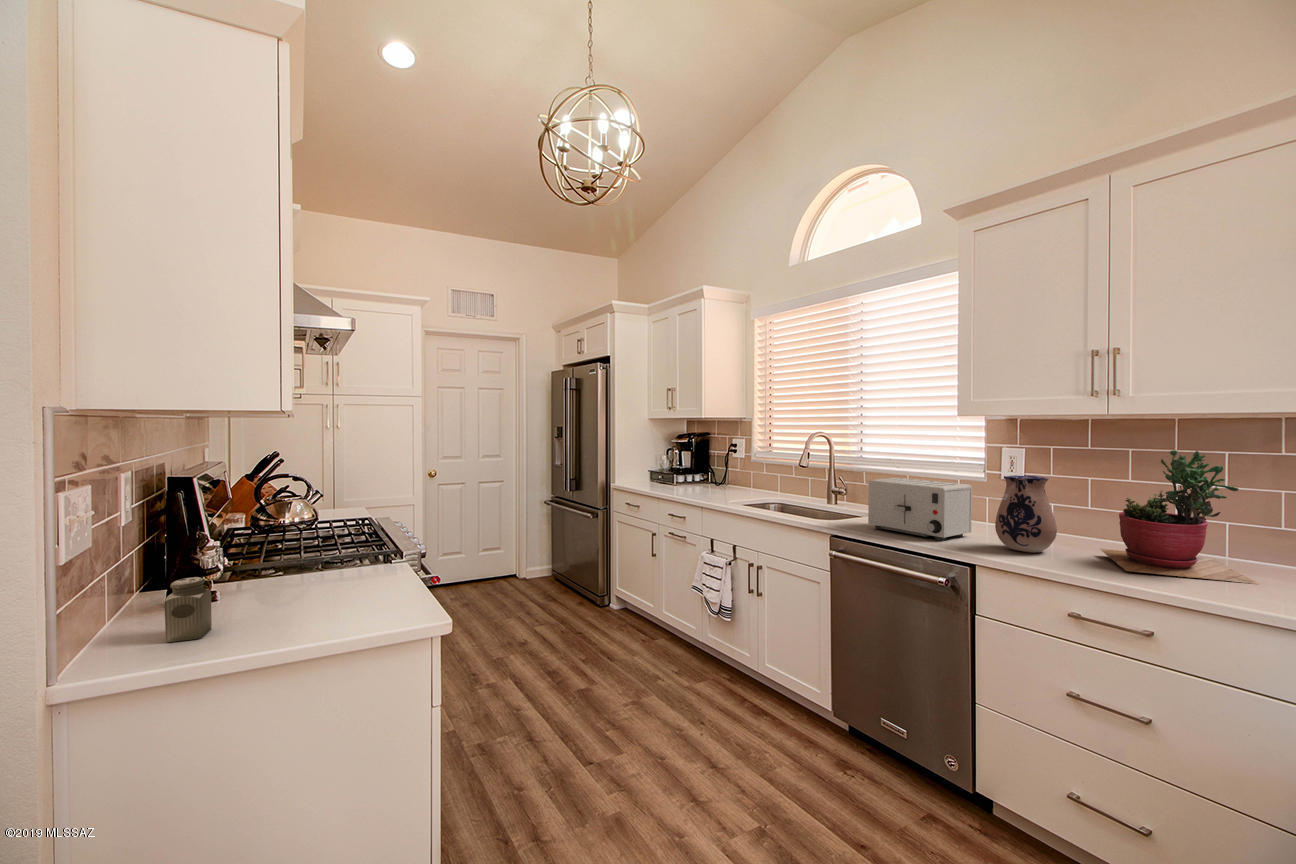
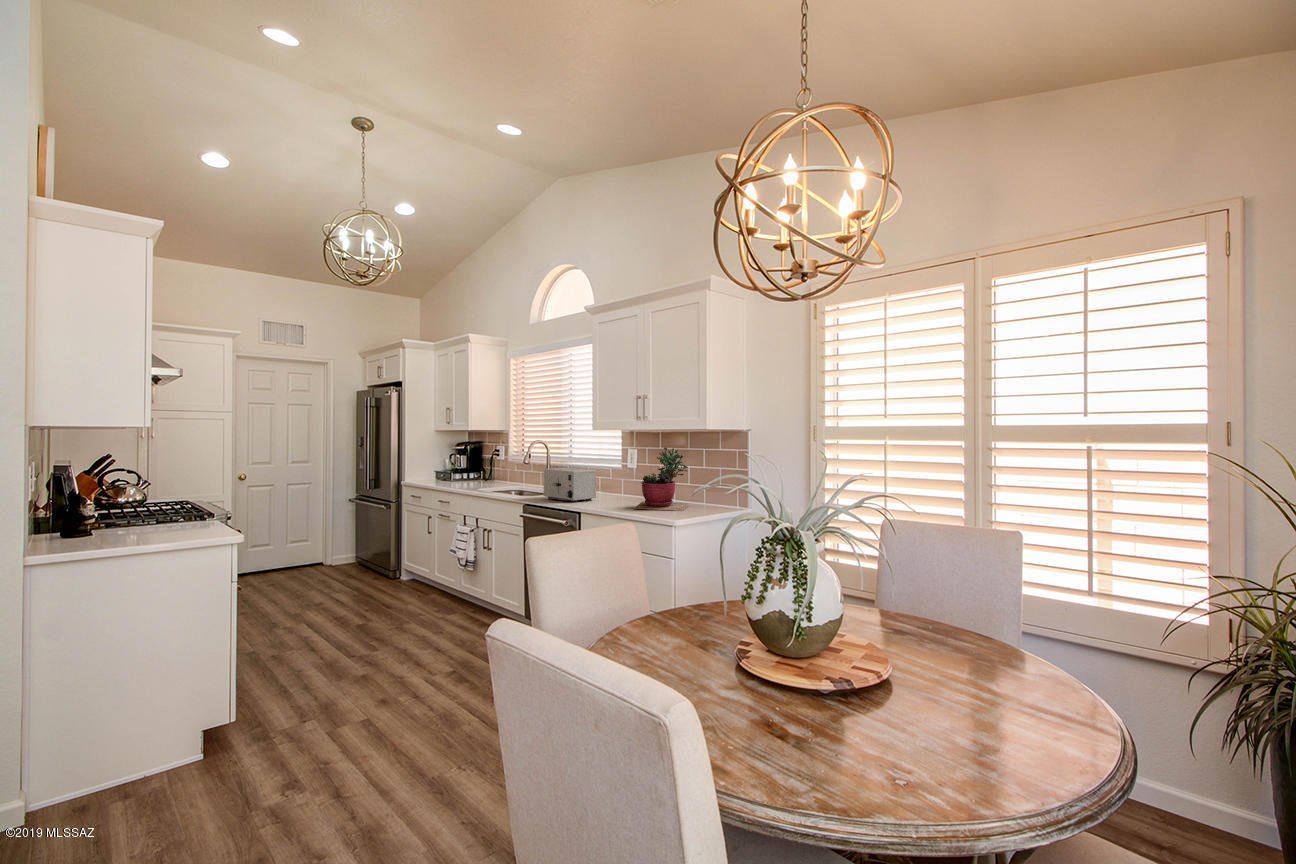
ceramic pitcher: present [995,475,1057,553] -> none [595,463,623,505]
salt shaker: present [164,577,212,642] -> none [74,515,98,547]

